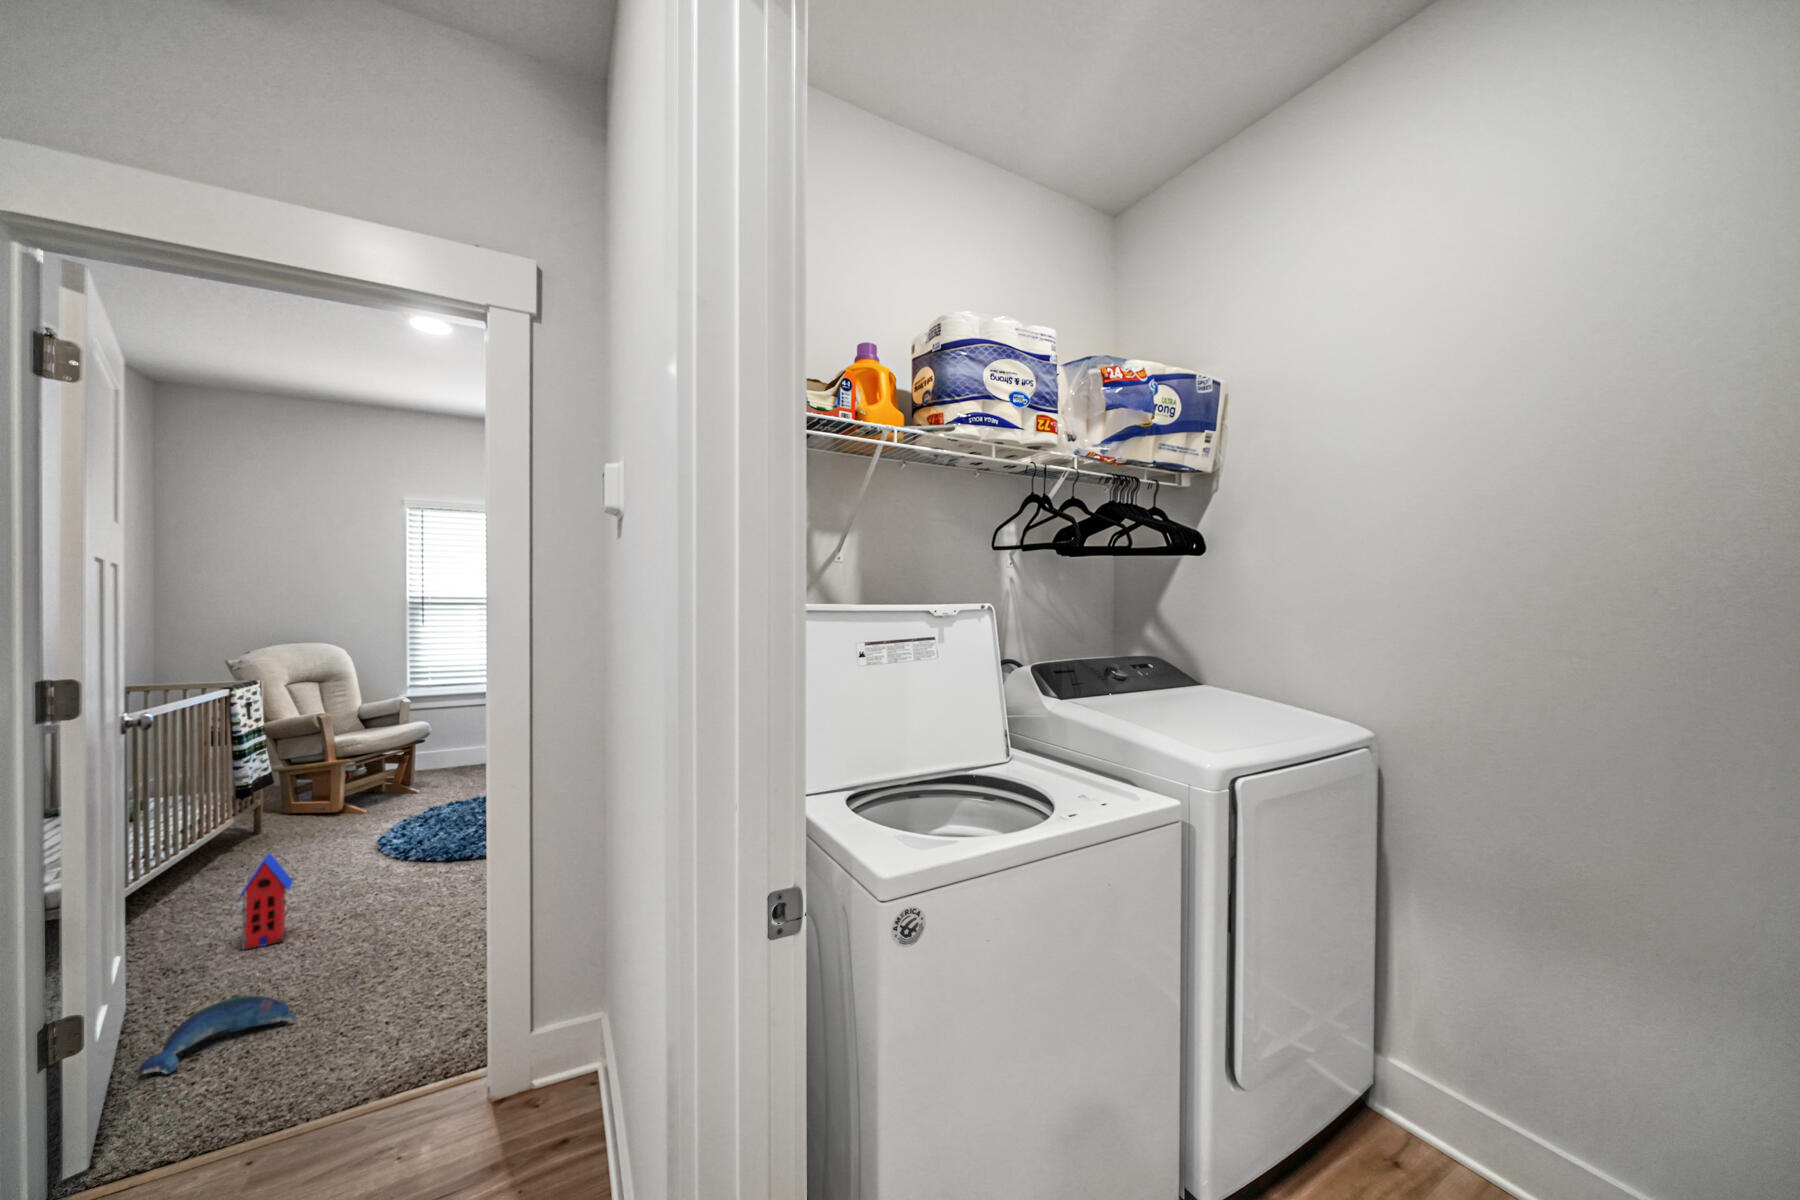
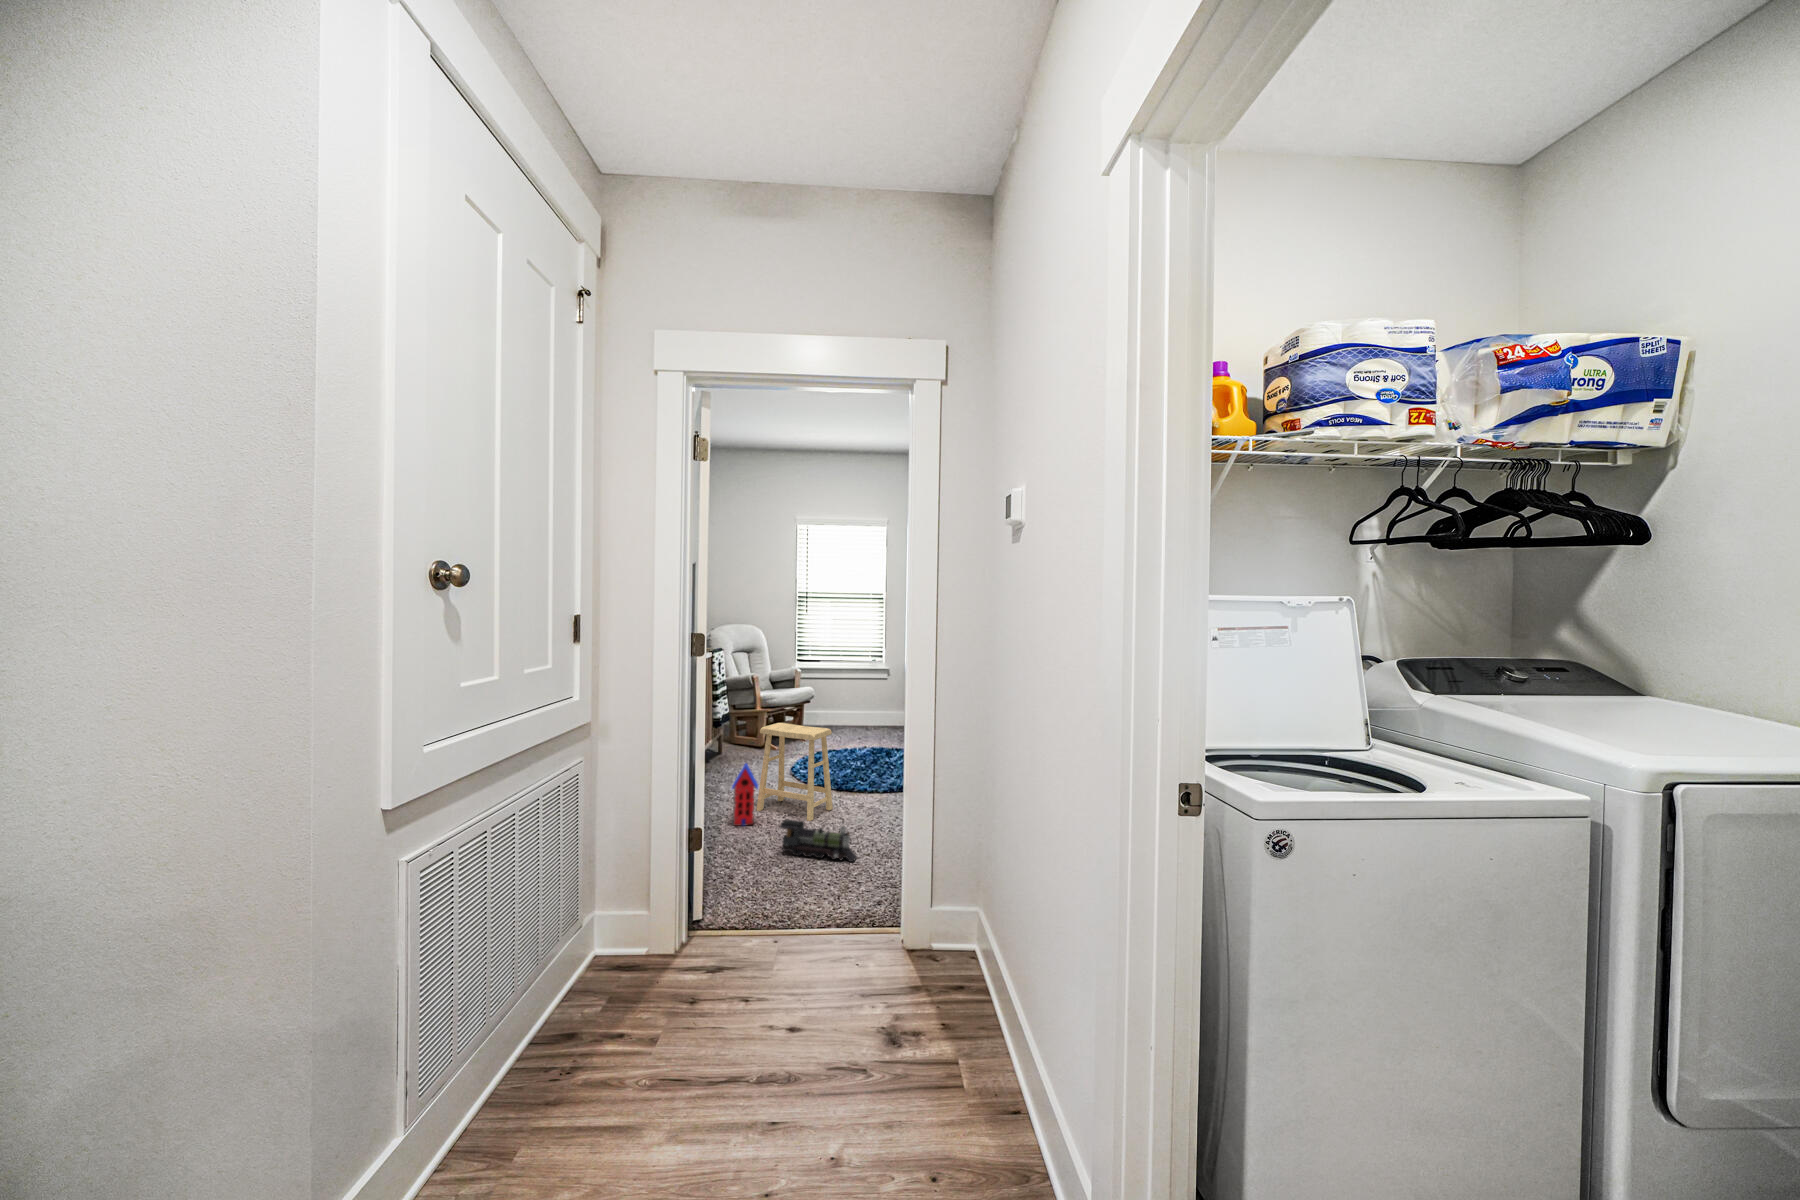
footstool: none [296,784,429,916] -> present [757,723,833,821]
toy train: none [315,912,449,979] -> present [780,820,857,862]
plush toy: present [139,995,296,1074] -> none [701,849,775,887]

